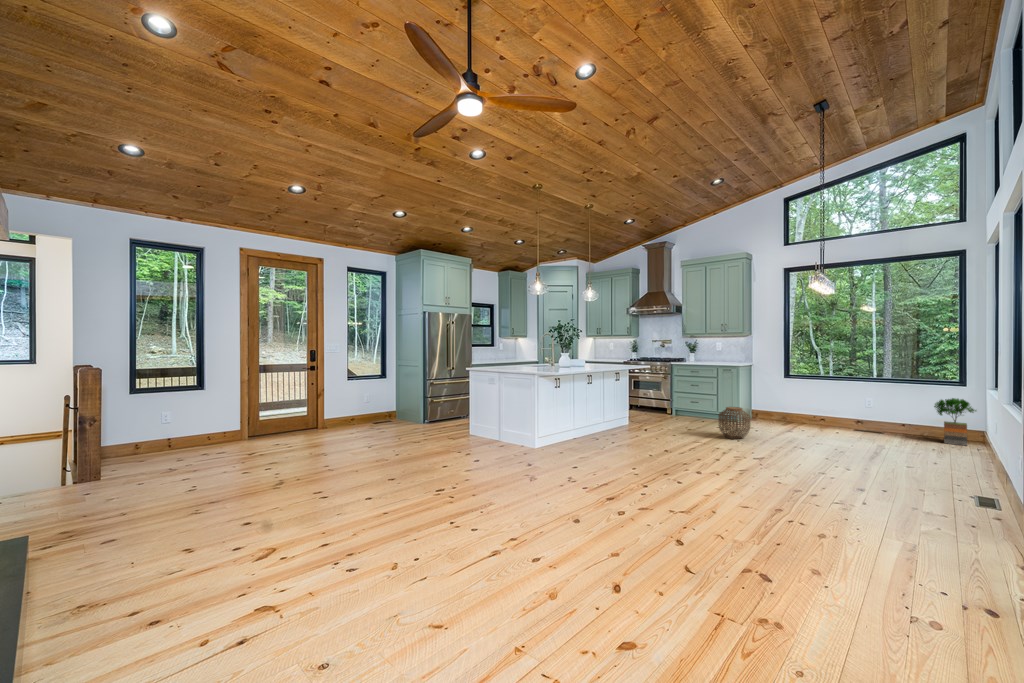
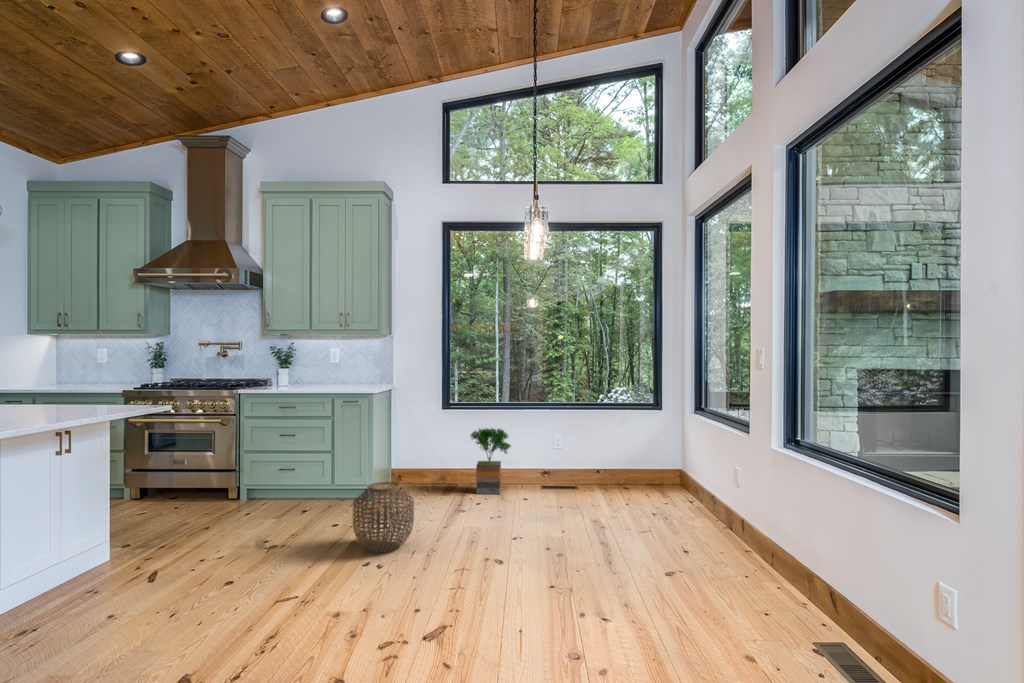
potted tree: present [934,398,976,446] -> present [470,428,511,494]

